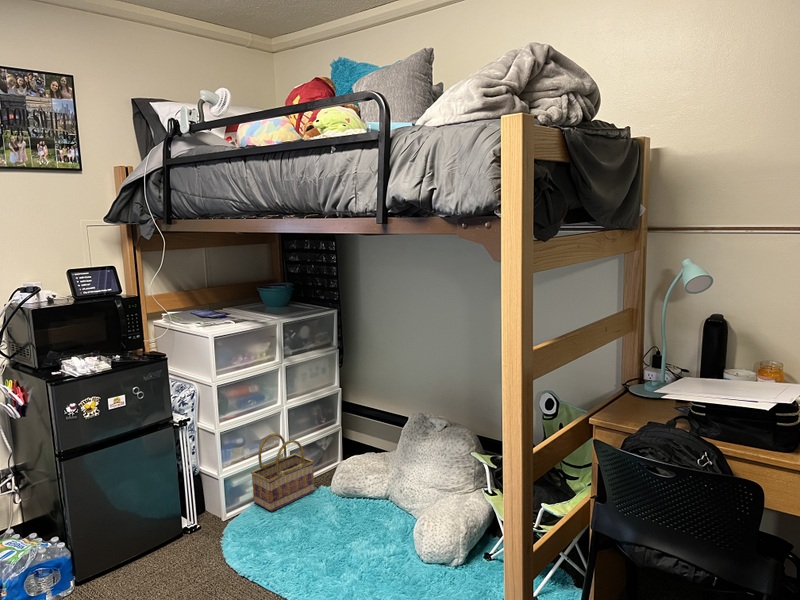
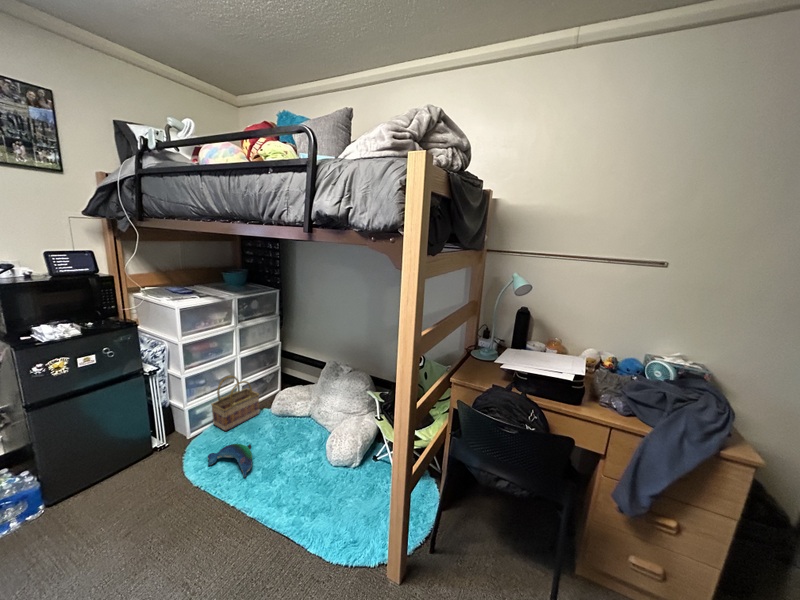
plush toy: none [253,524,311,567] -> present [208,444,252,477]

